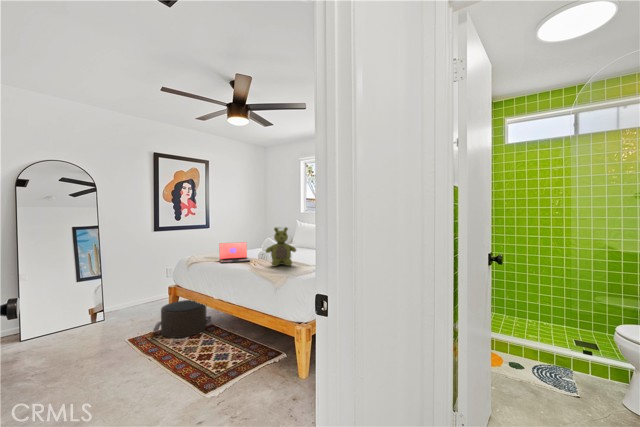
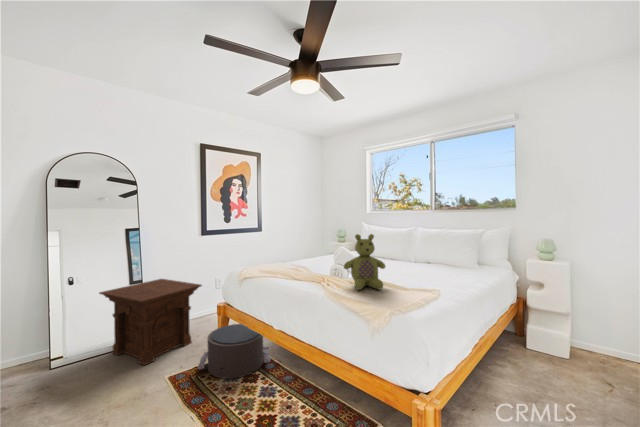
laptop: present [219,242,250,263] -> none [280,252,321,281]
side table: none [66,268,156,334] -> present [99,279,202,365]

